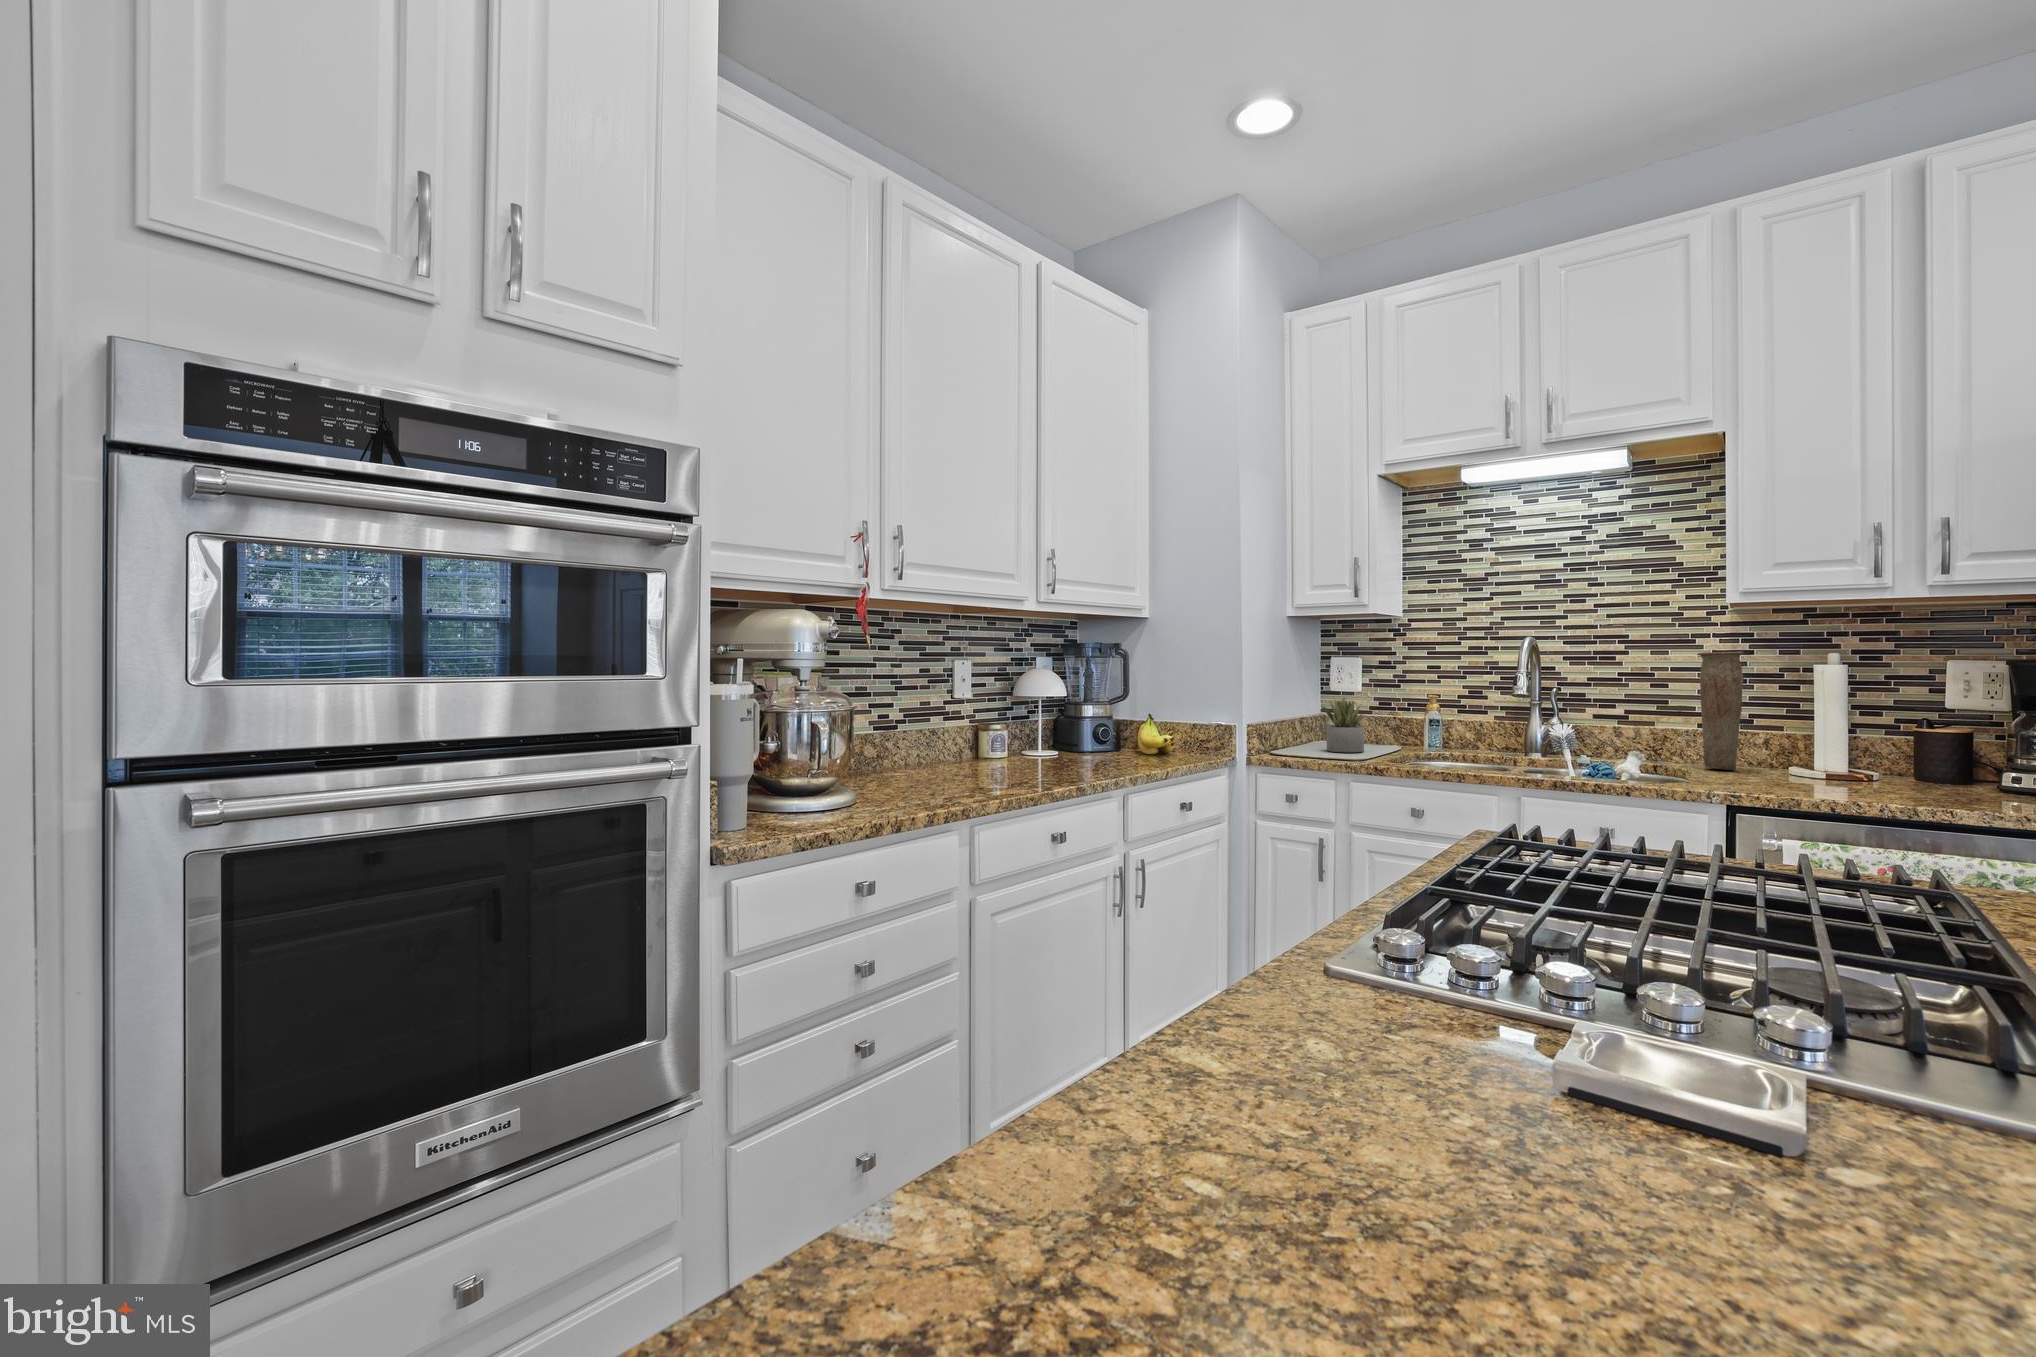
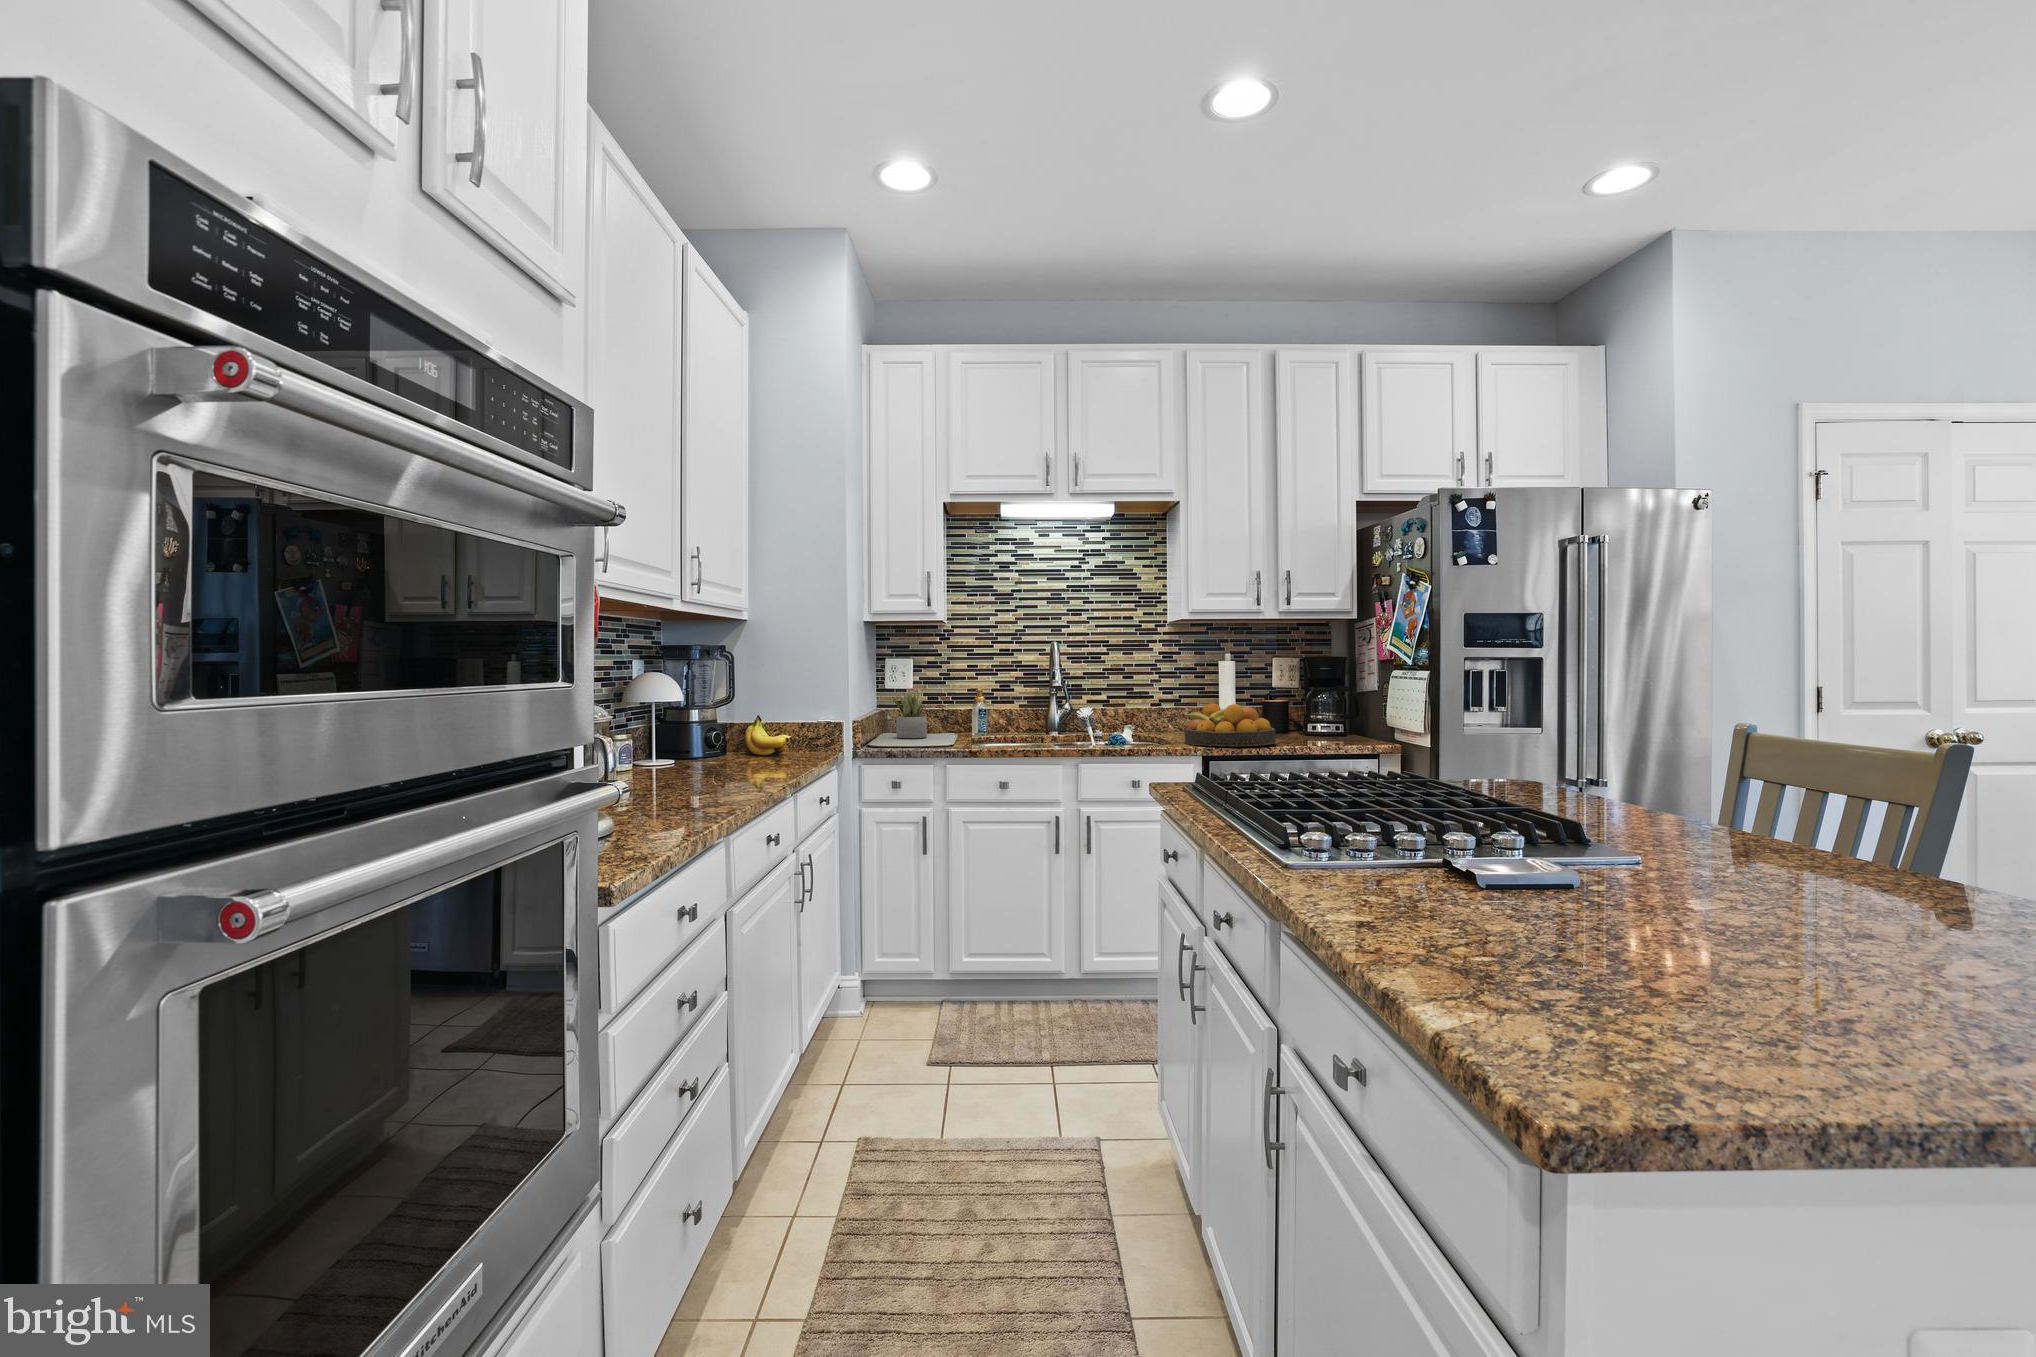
vase: present [1697,652,1744,770] -> none [1152,653,1179,737]
fruit bowl: none [1741,726,1923,797] -> present [1182,703,1276,746]

